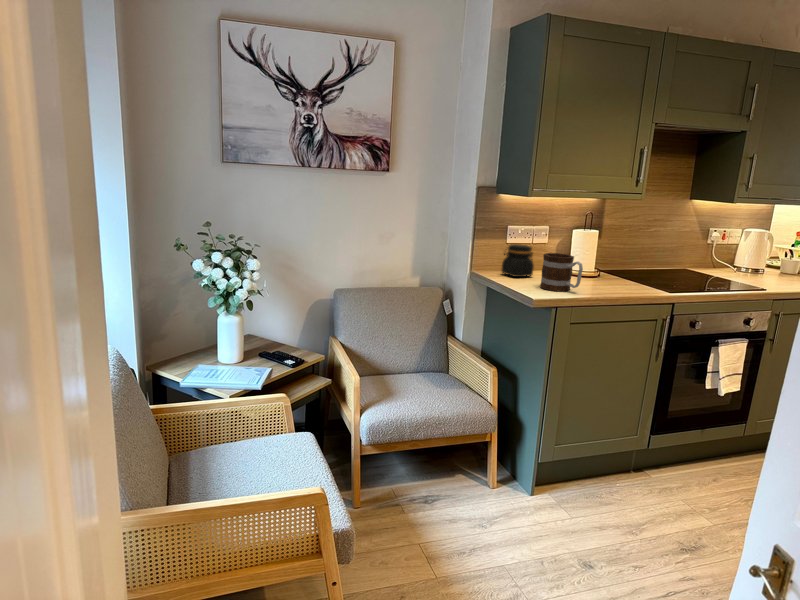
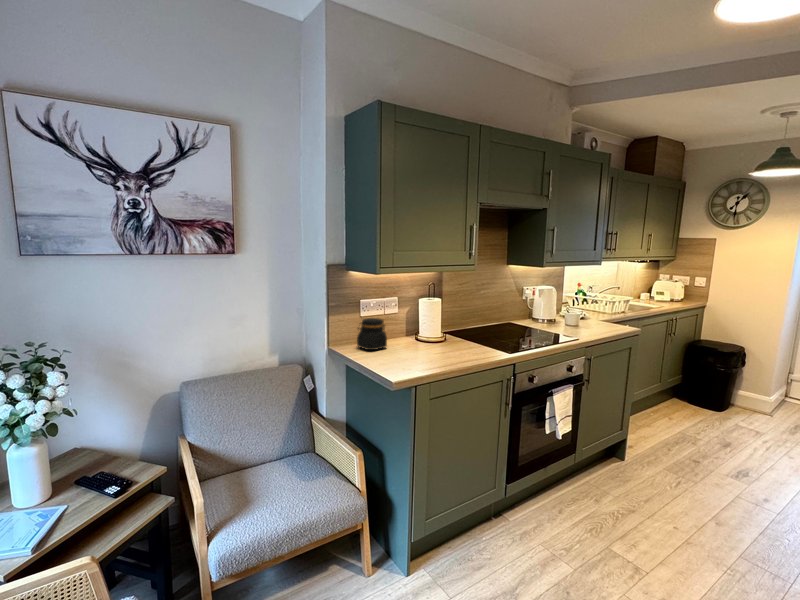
mug: present [540,253,583,291] -> none [395,327,435,366]

